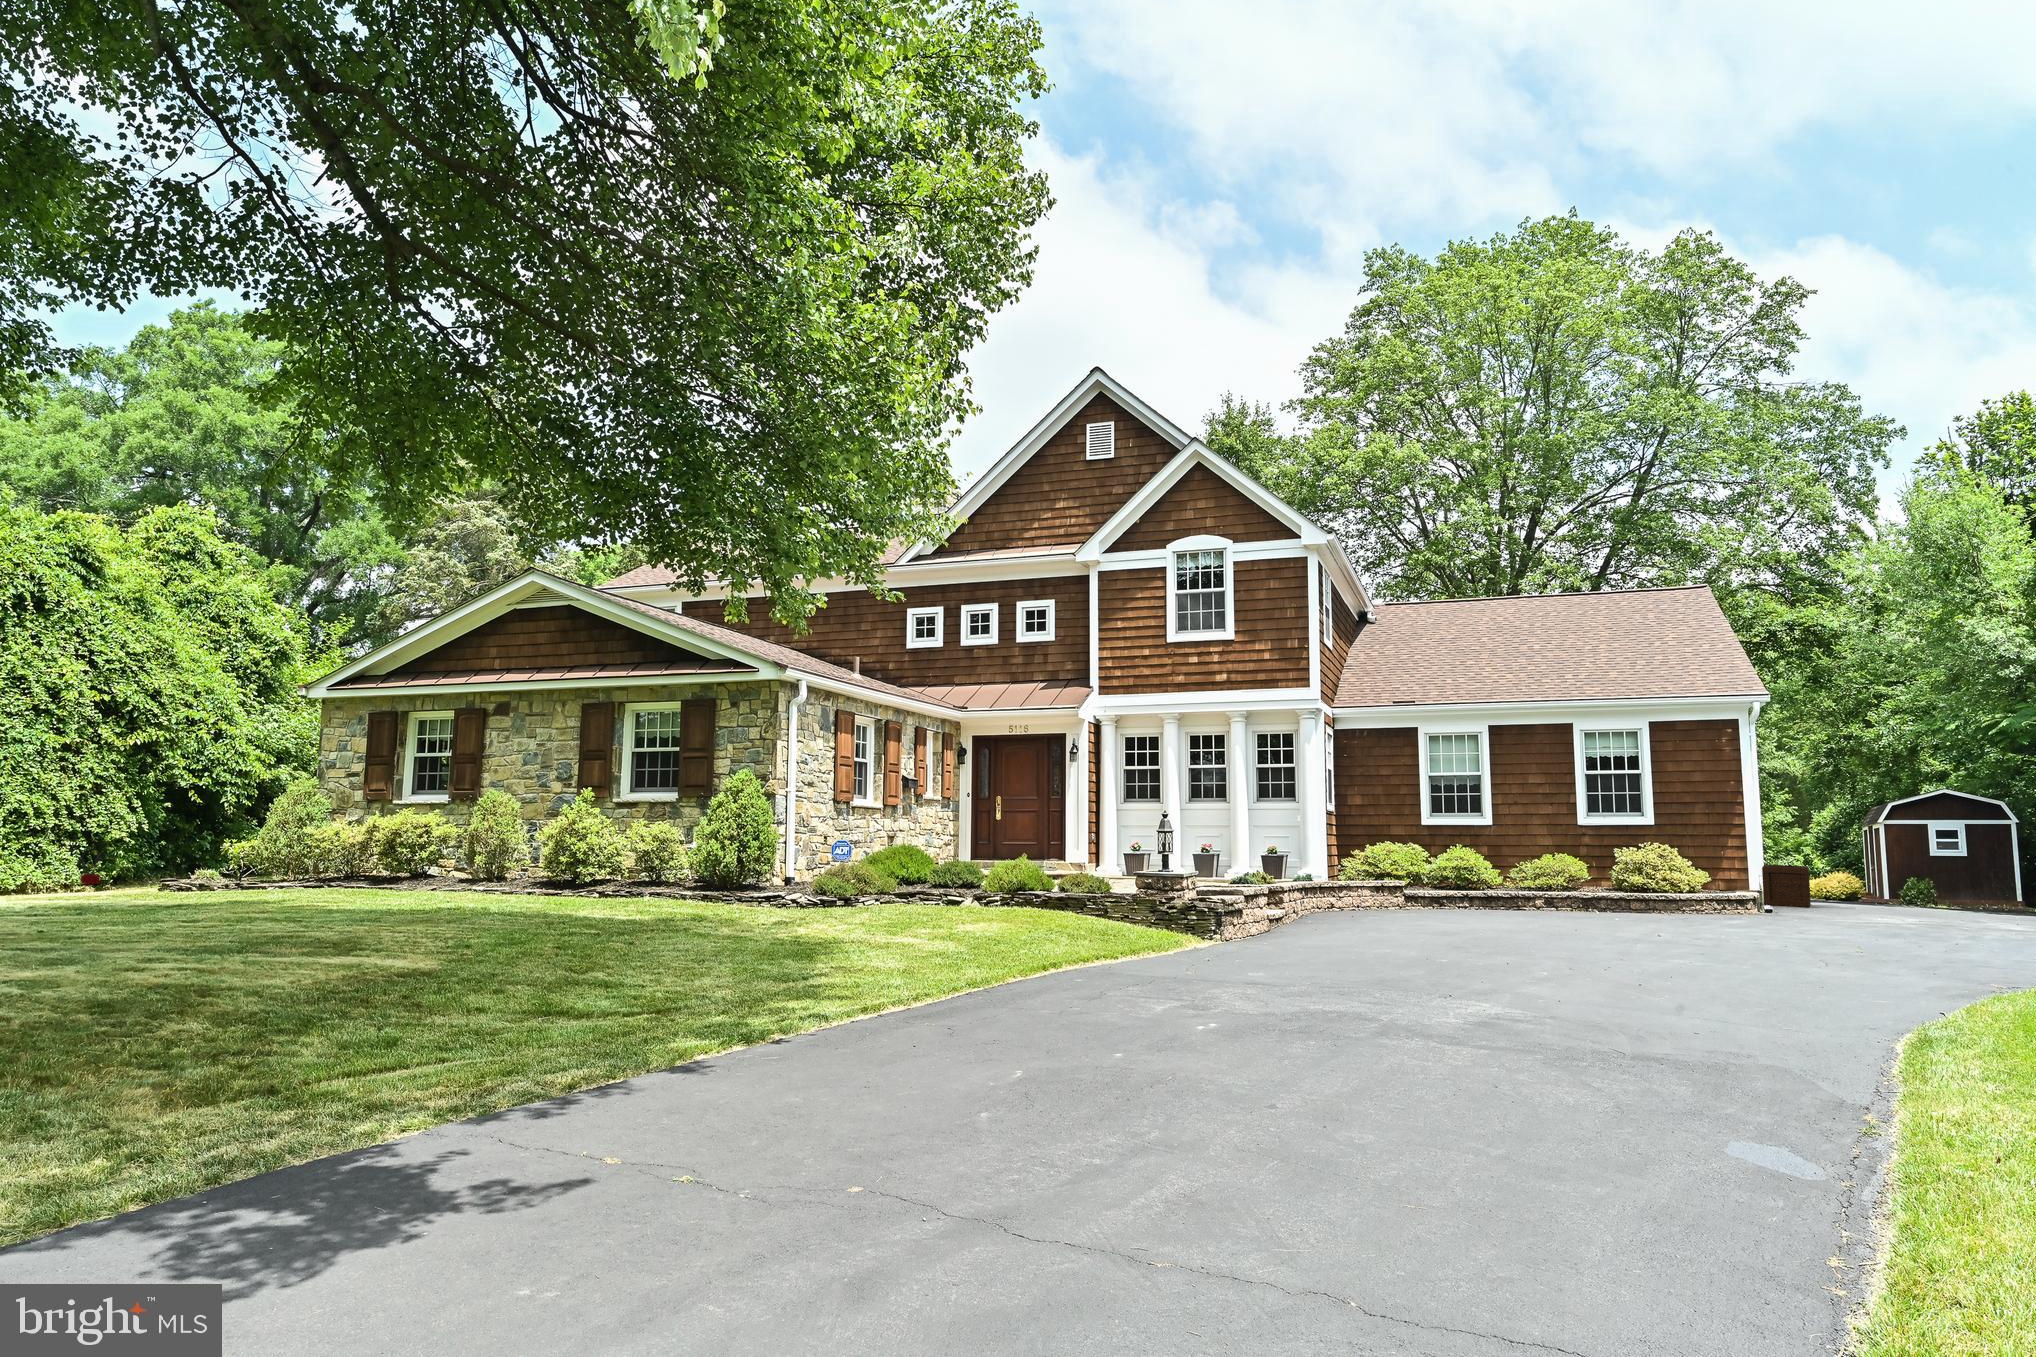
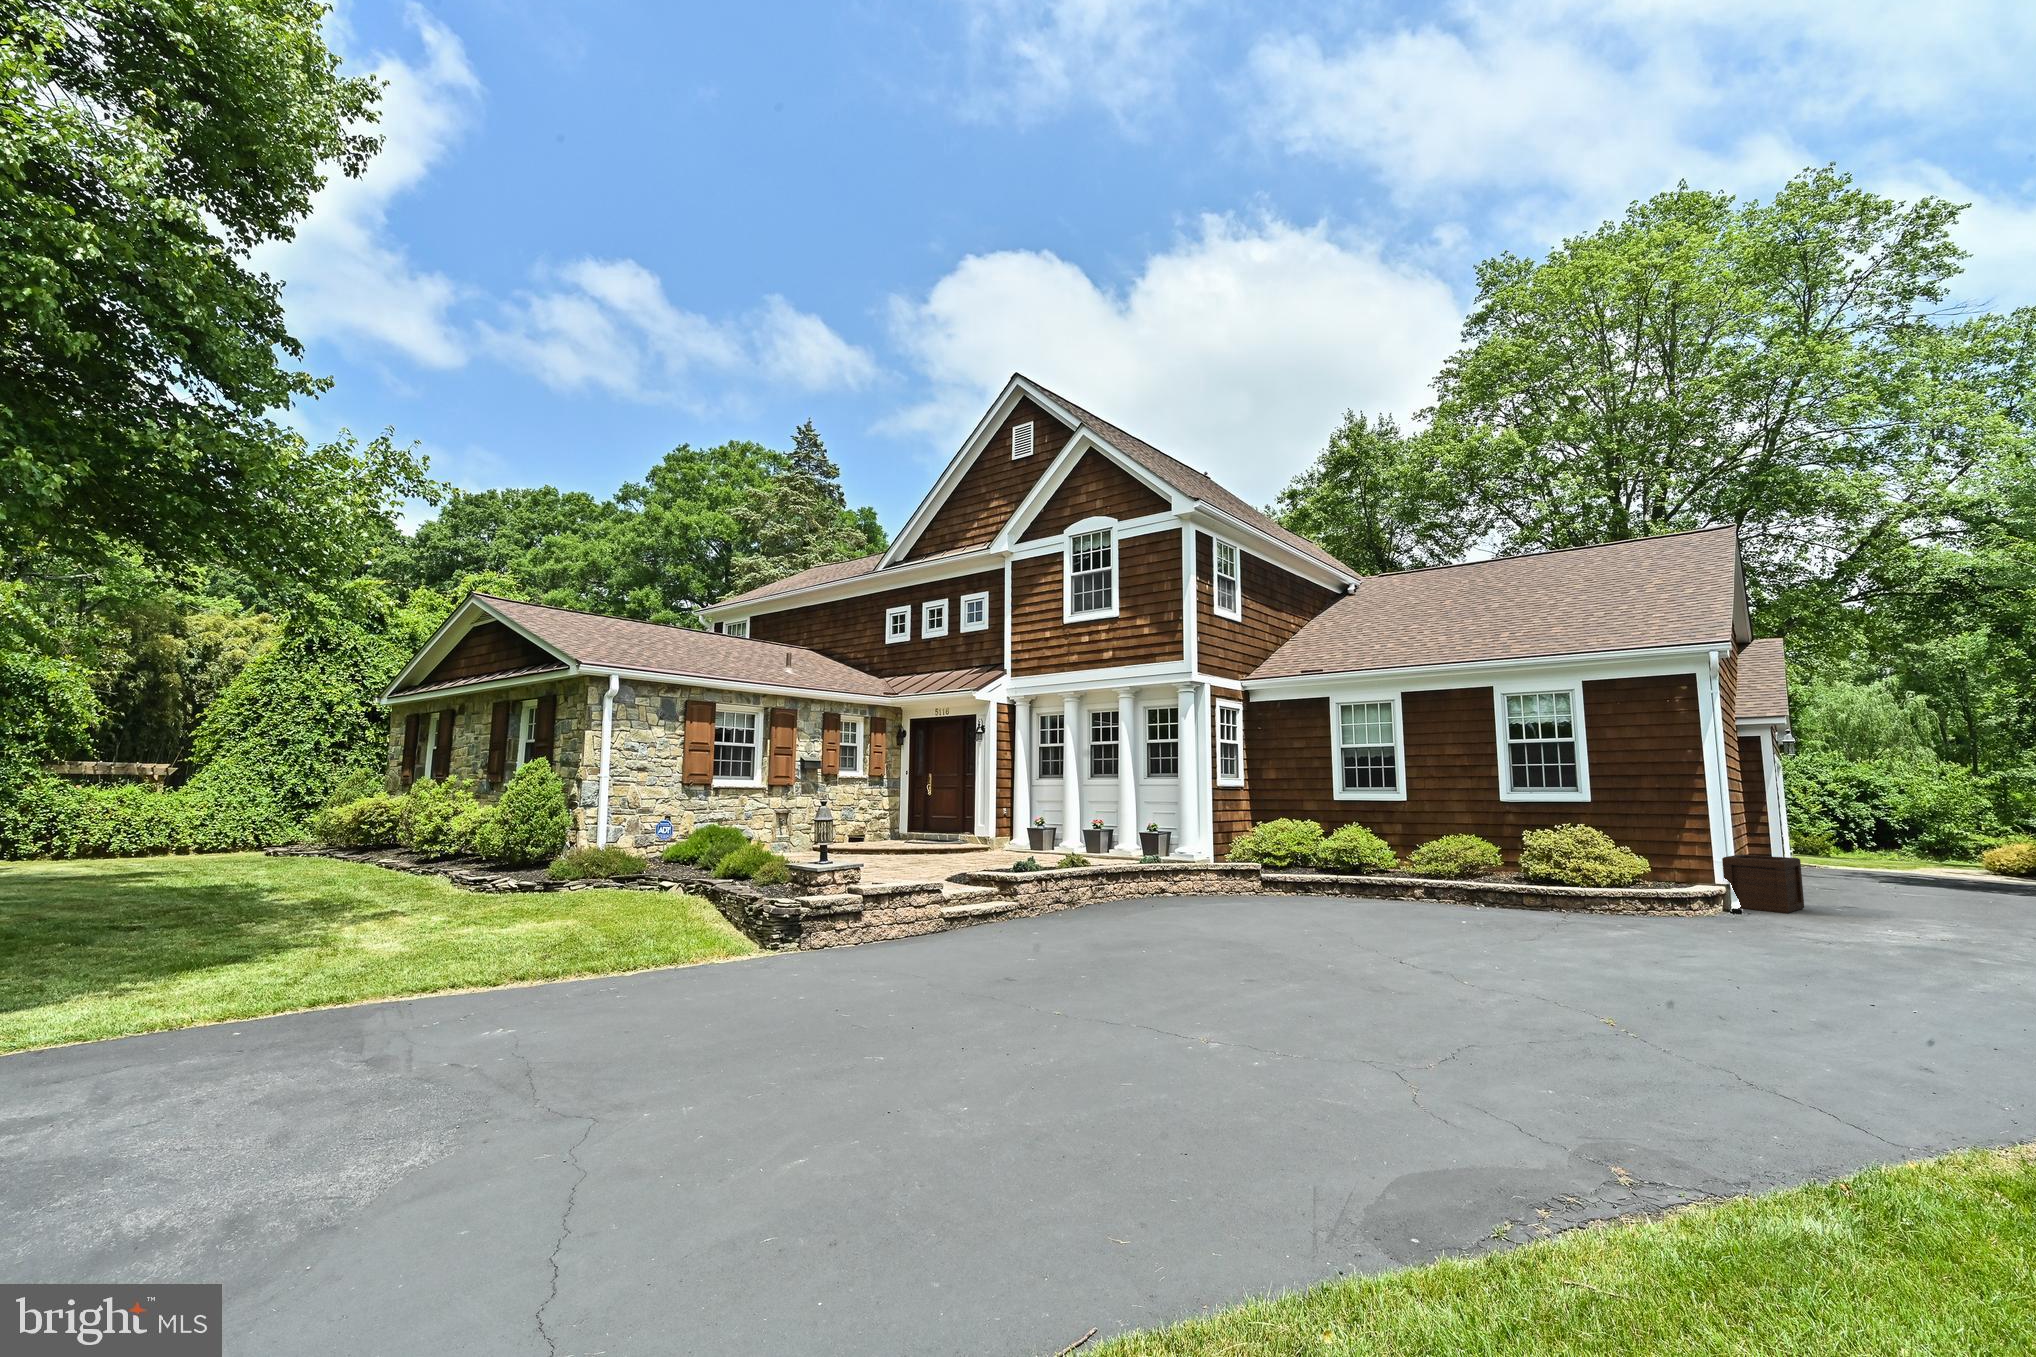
decorative plant: present [80,851,101,885] -> none [259,812,302,841]

